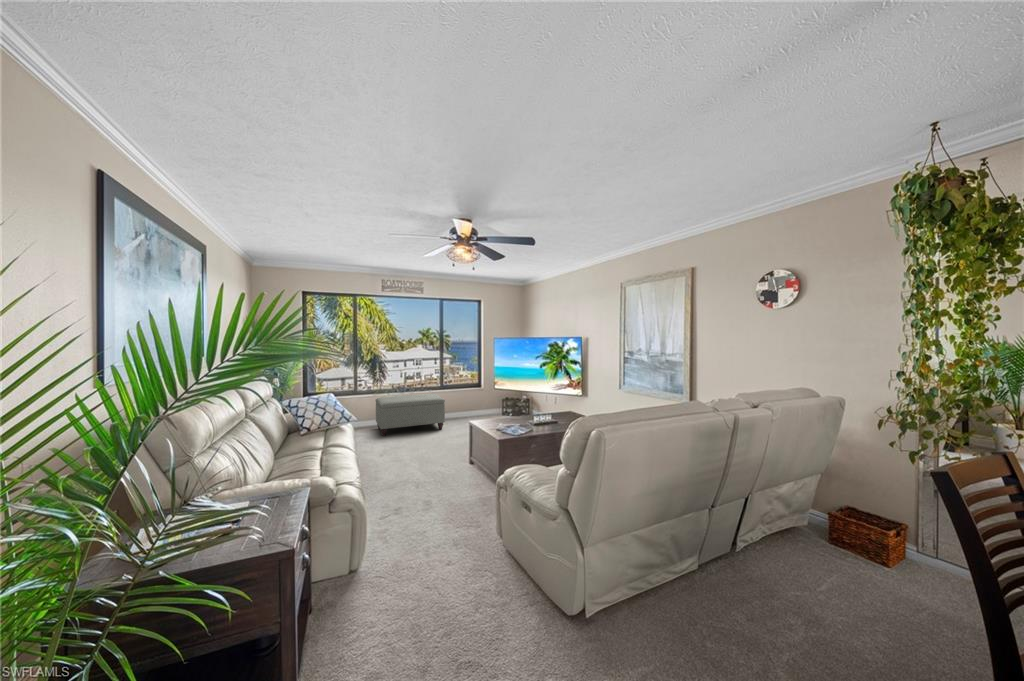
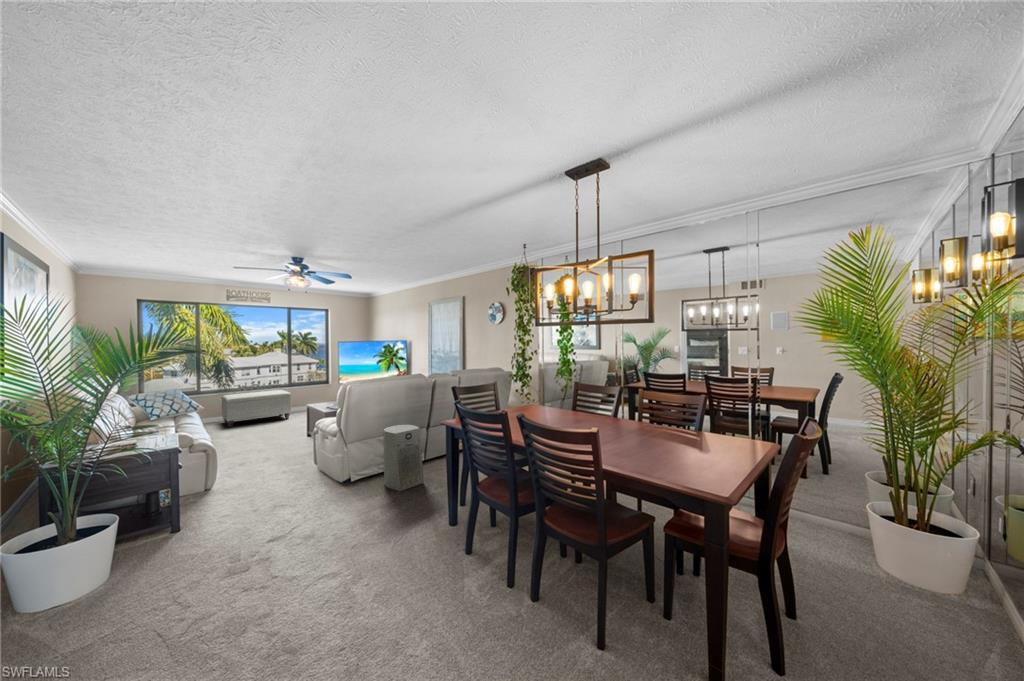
air purifier: none [623,501,709,654] -> present [383,425,424,491]

